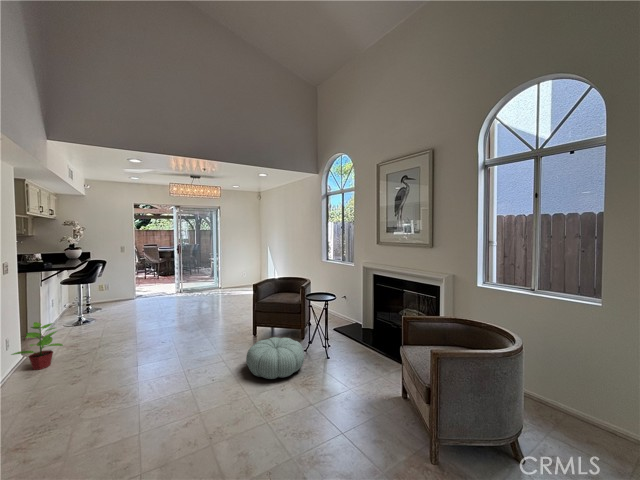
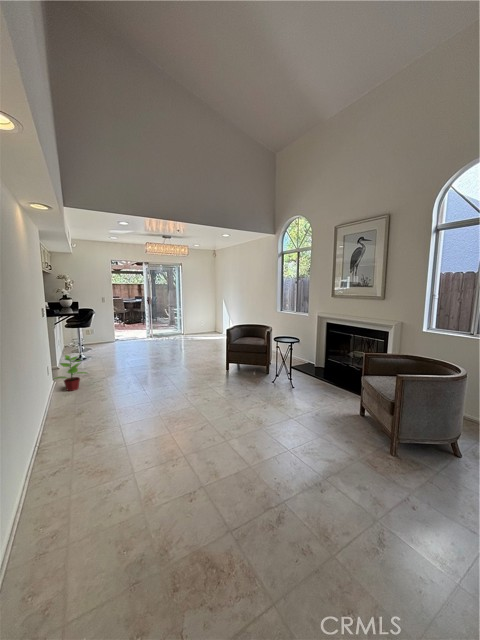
pouf: present [246,337,304,379] -> none [232,371,277,401]

